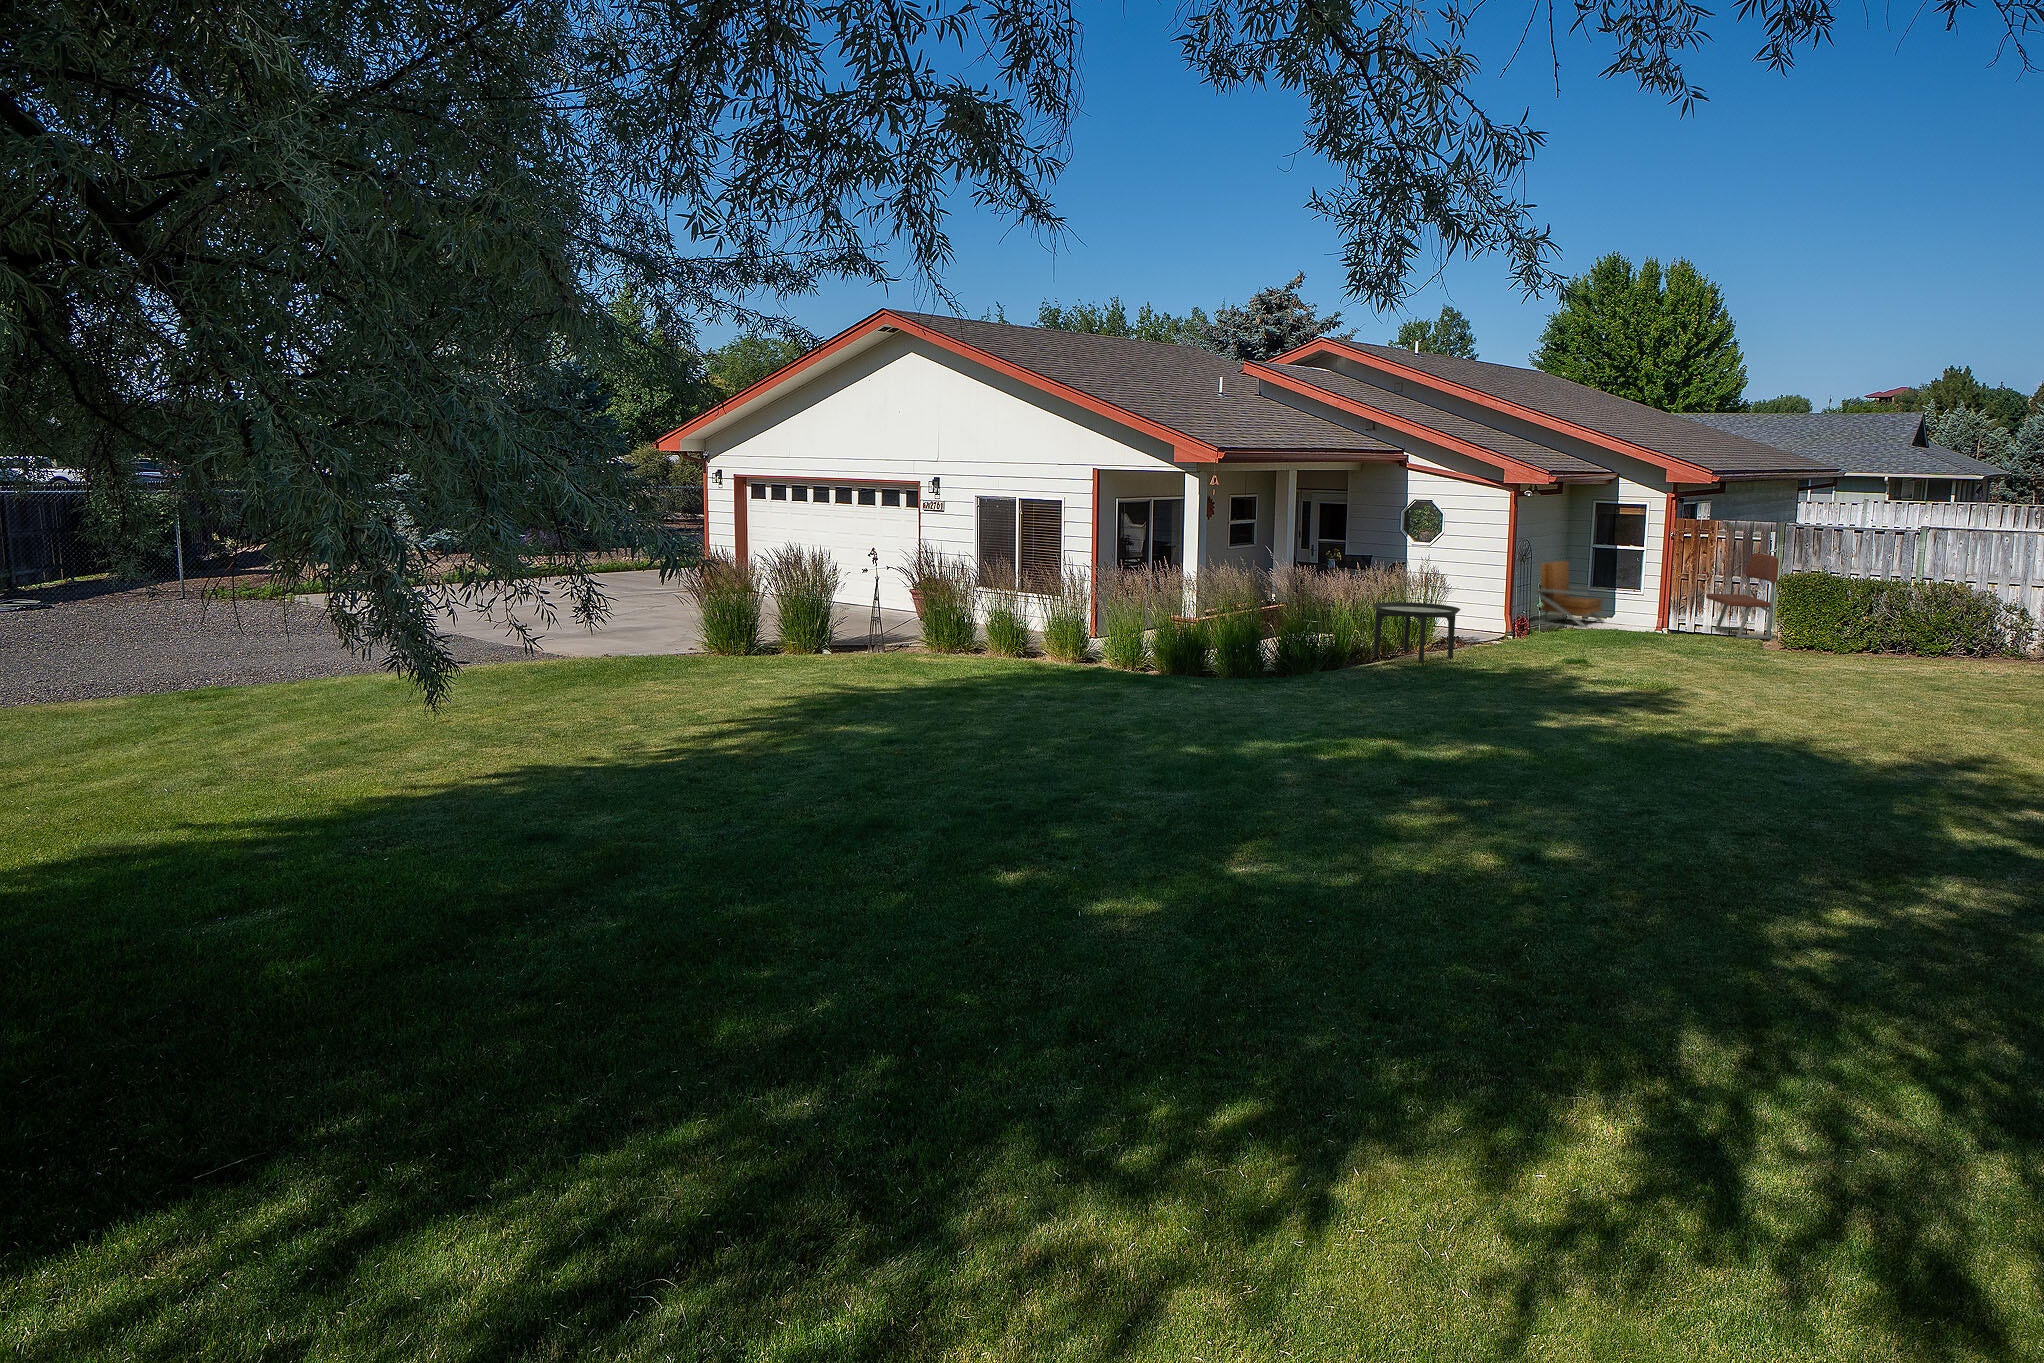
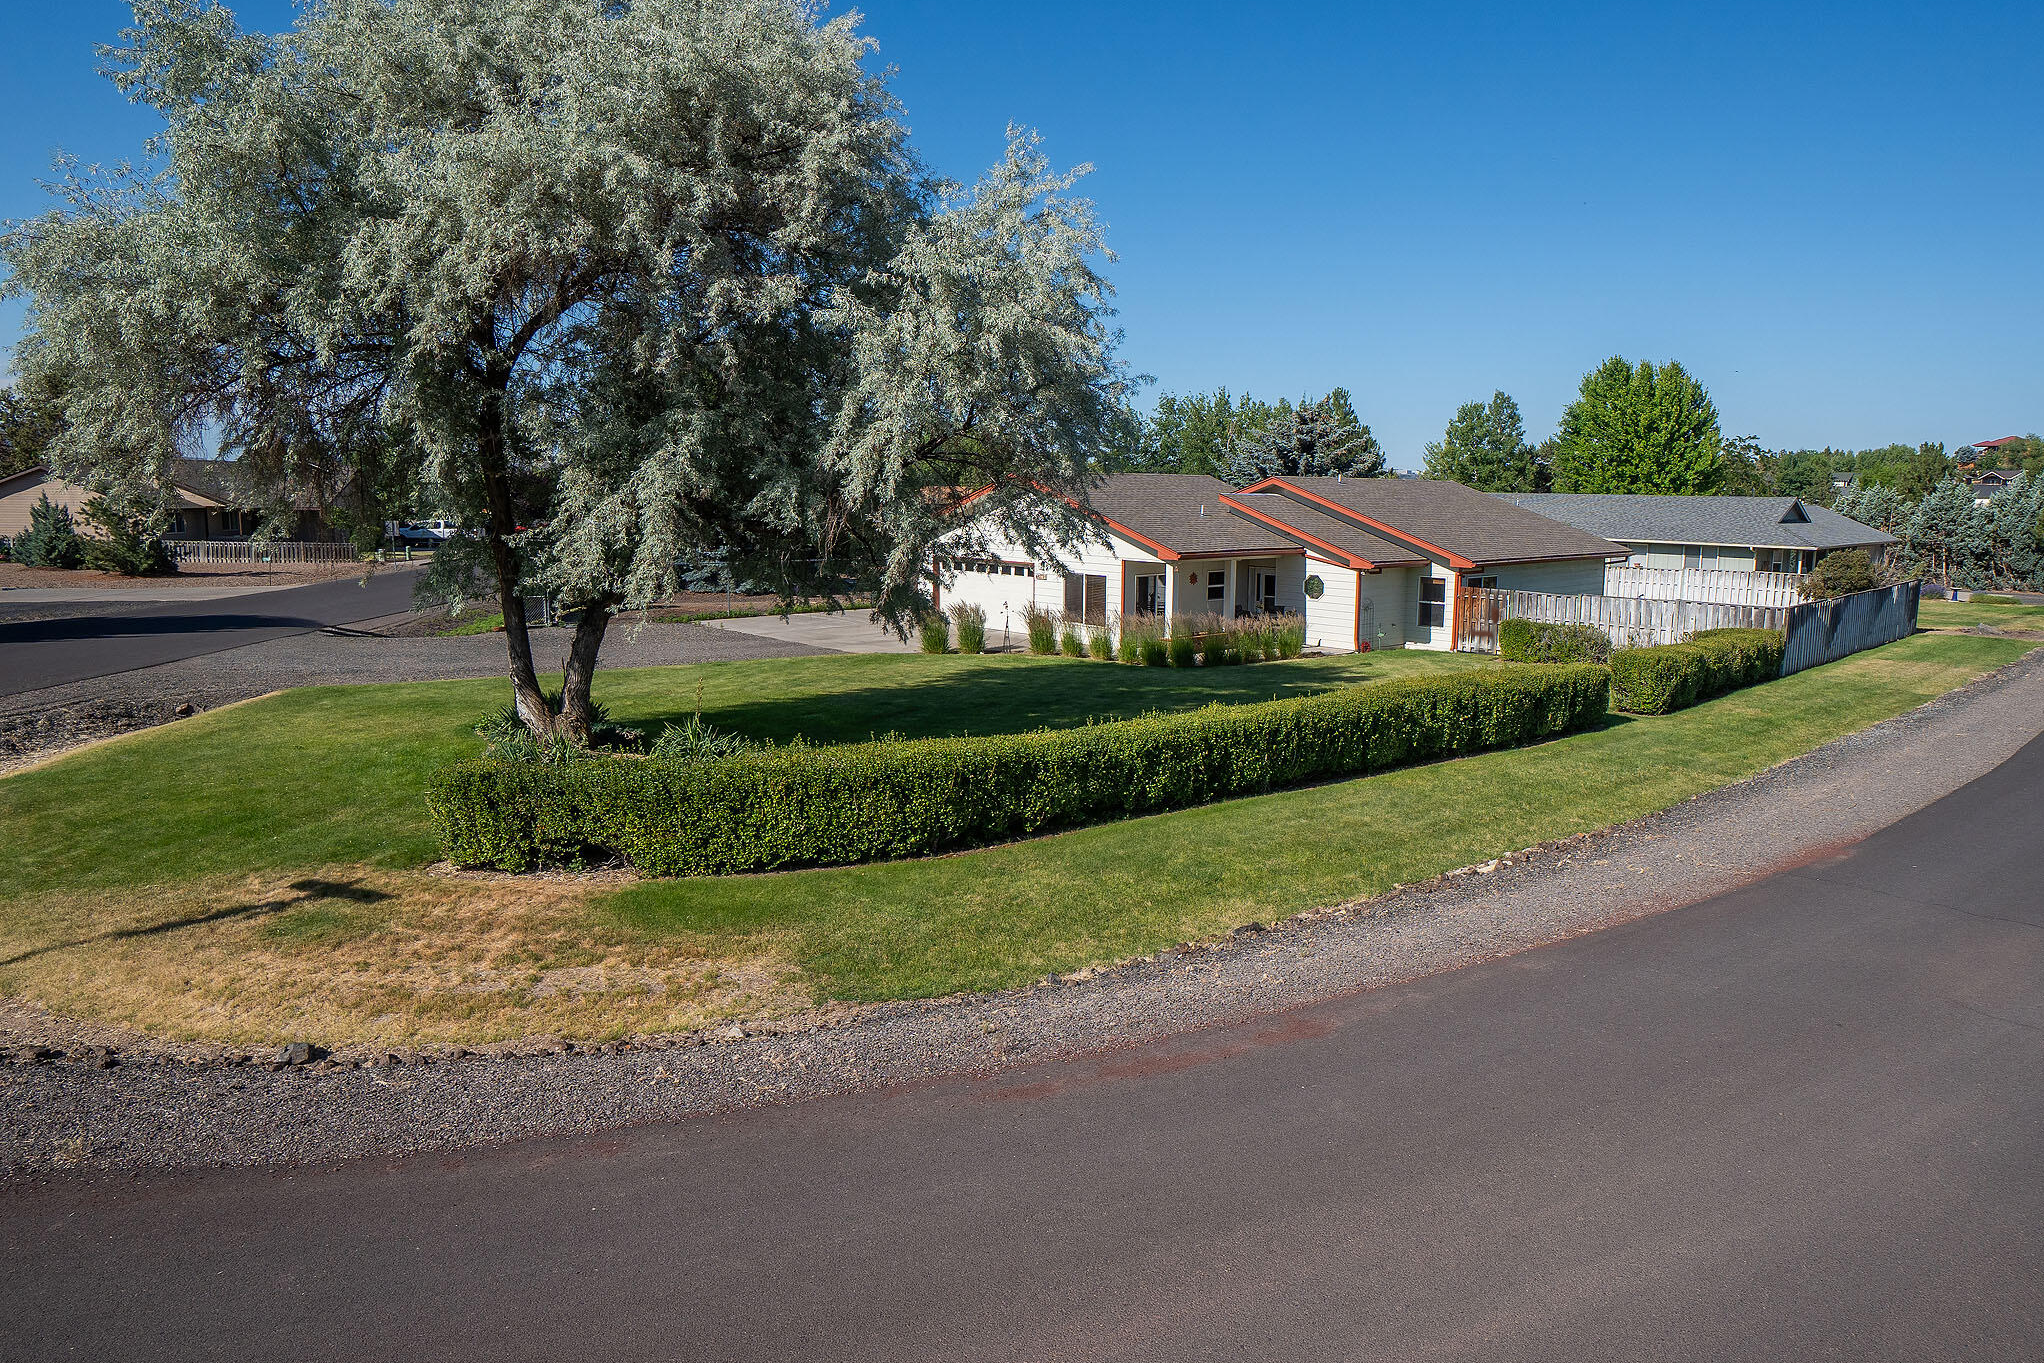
lounge chair: present [1532,561,1606,628] -> none [1372,610,1418,649]
round table: present [1372,602,1461,663] -> none [1252,632,1296,662]

